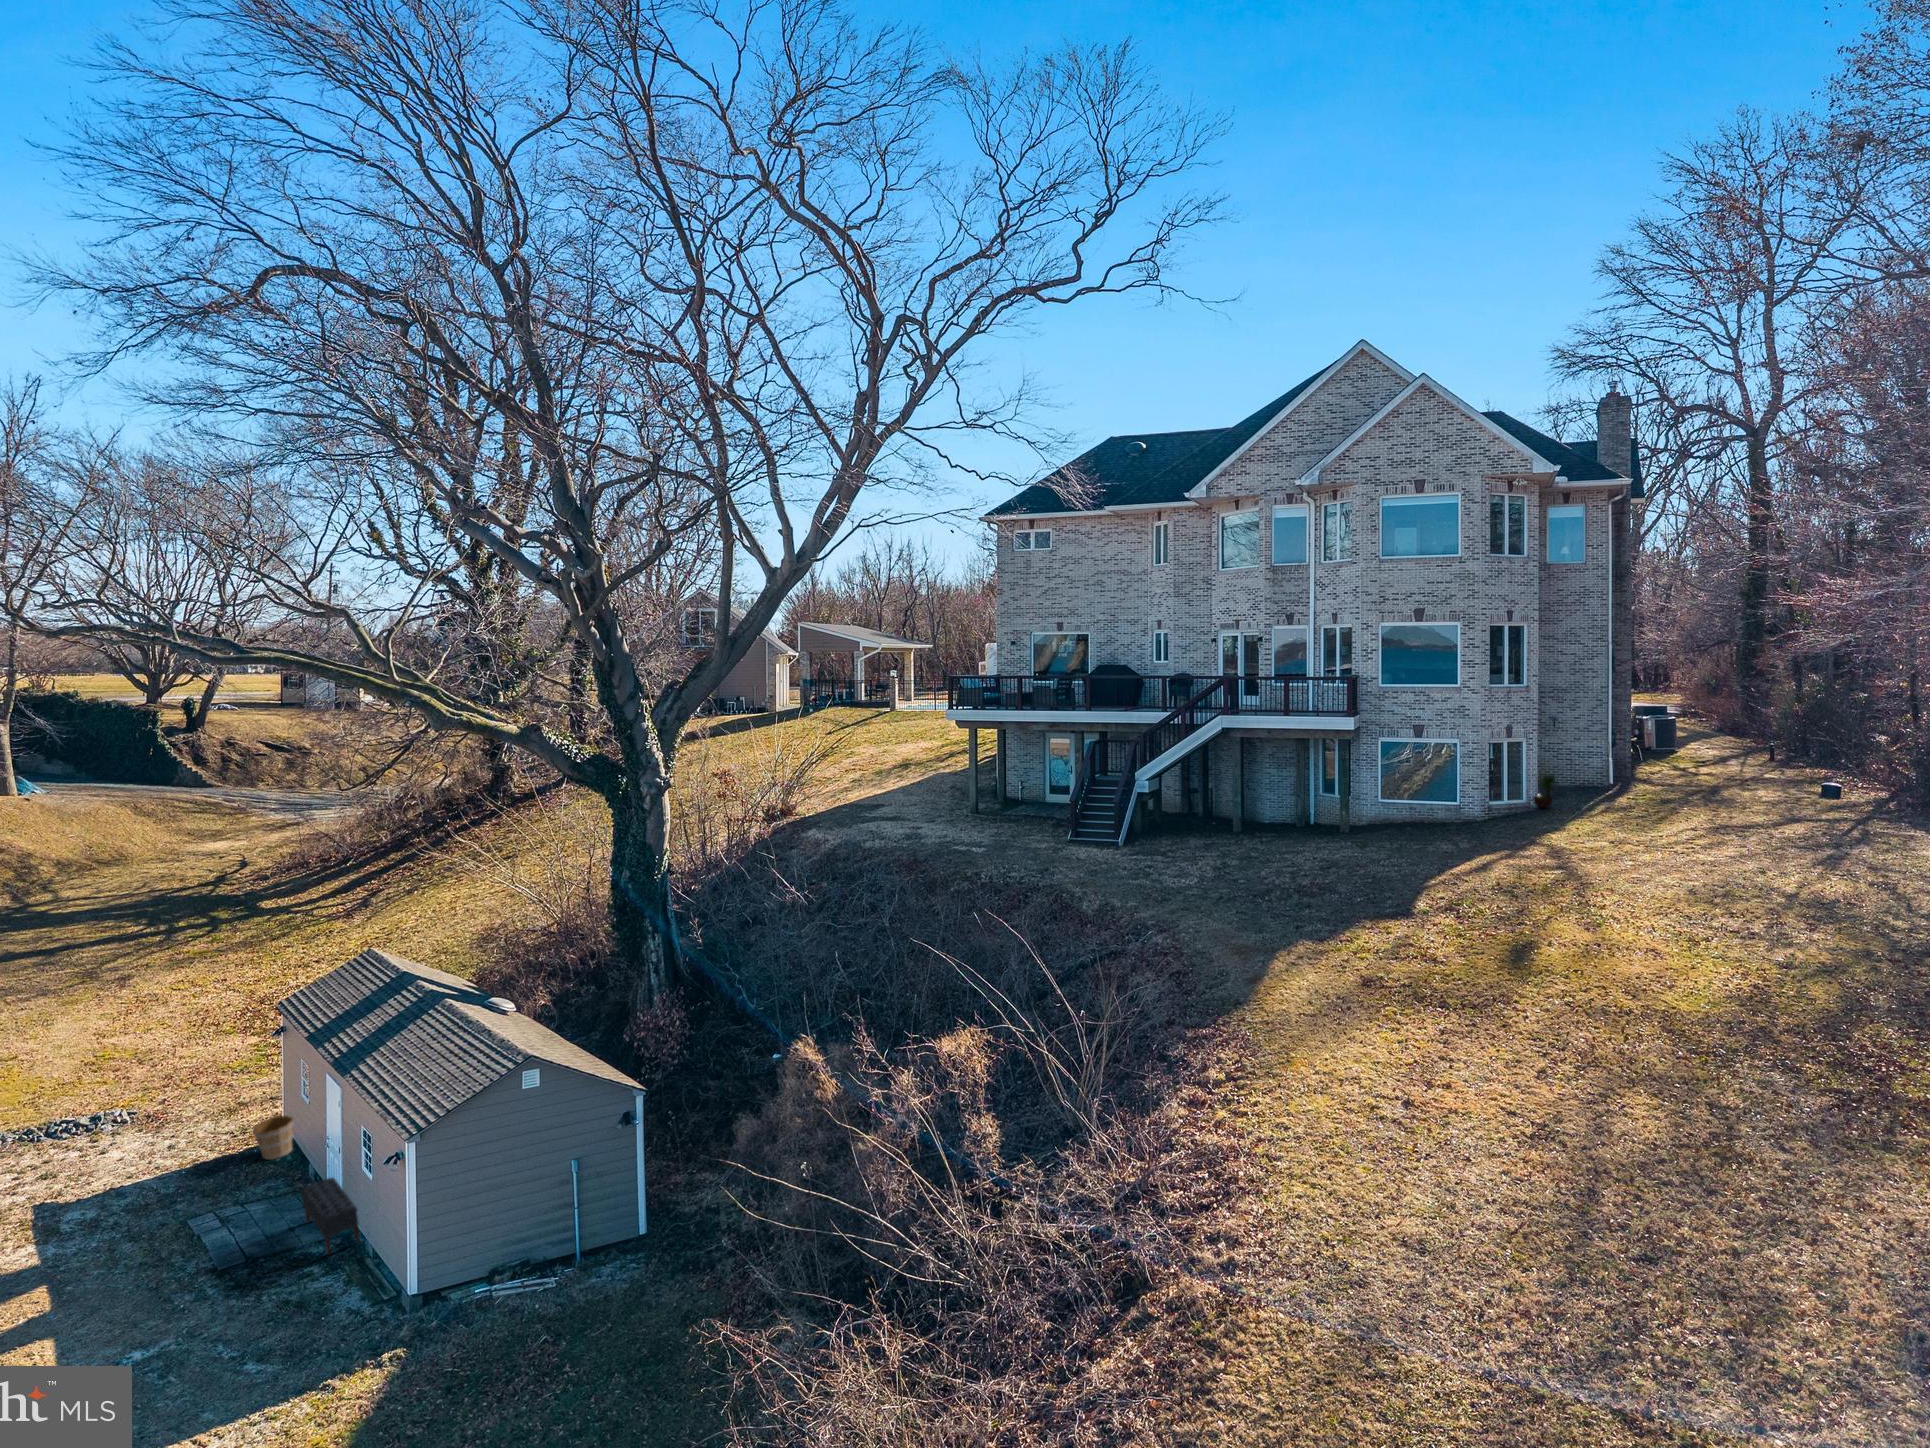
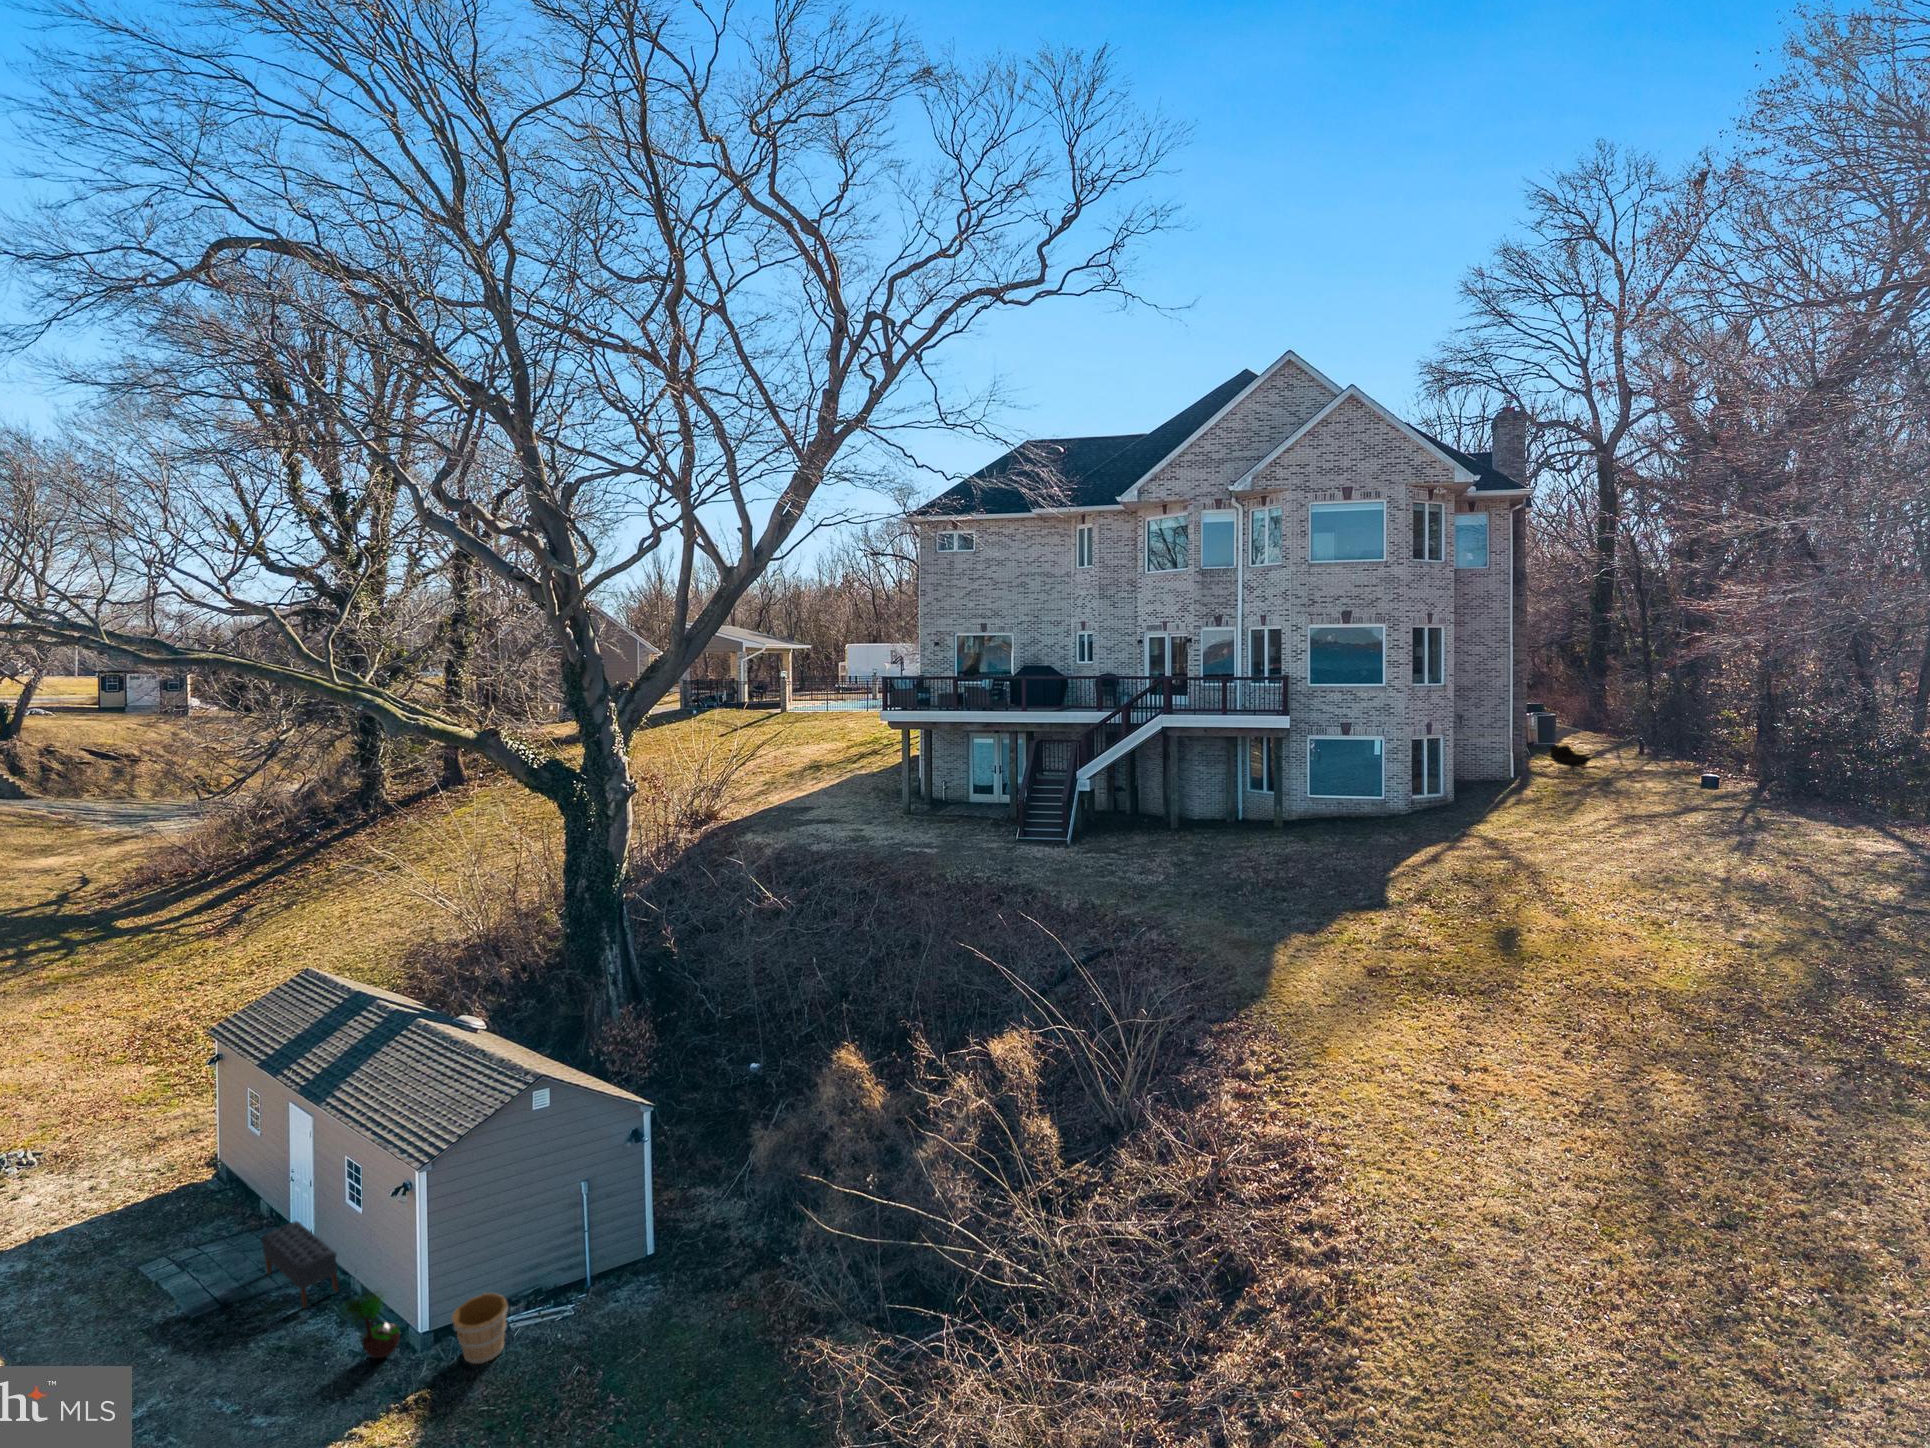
lounge chair: none [1632,743,1676,777] -> present [1550,745,1590,774]
potted tree: present [1533,774,1555,808] -> present [342,1290,400,1358]
wooden bucket: present [253,1116,294,1160] -> present [452,1293,508,1364]

